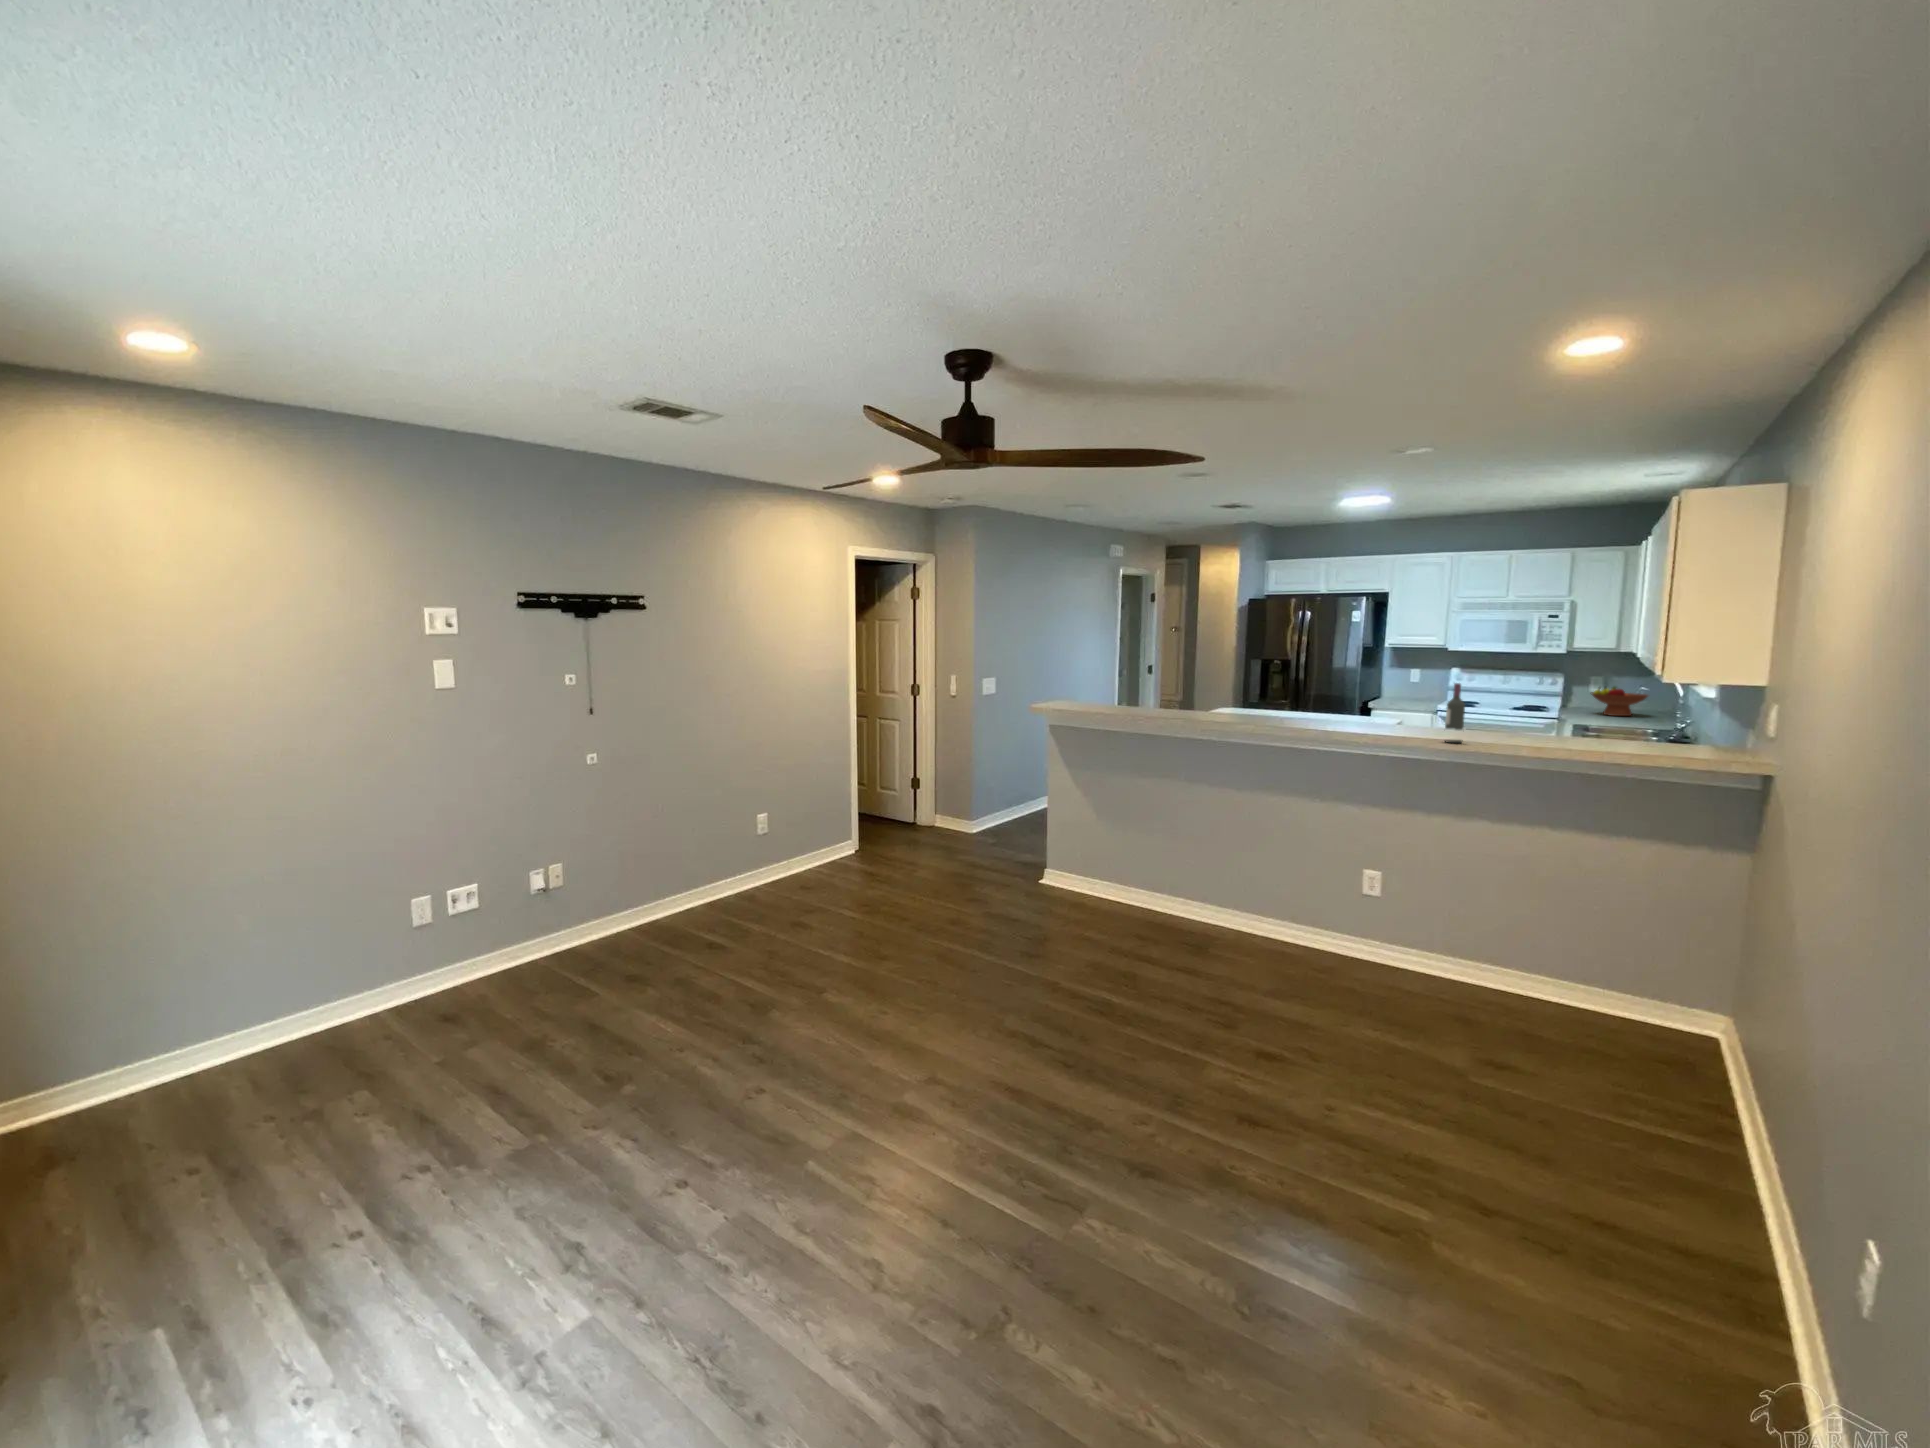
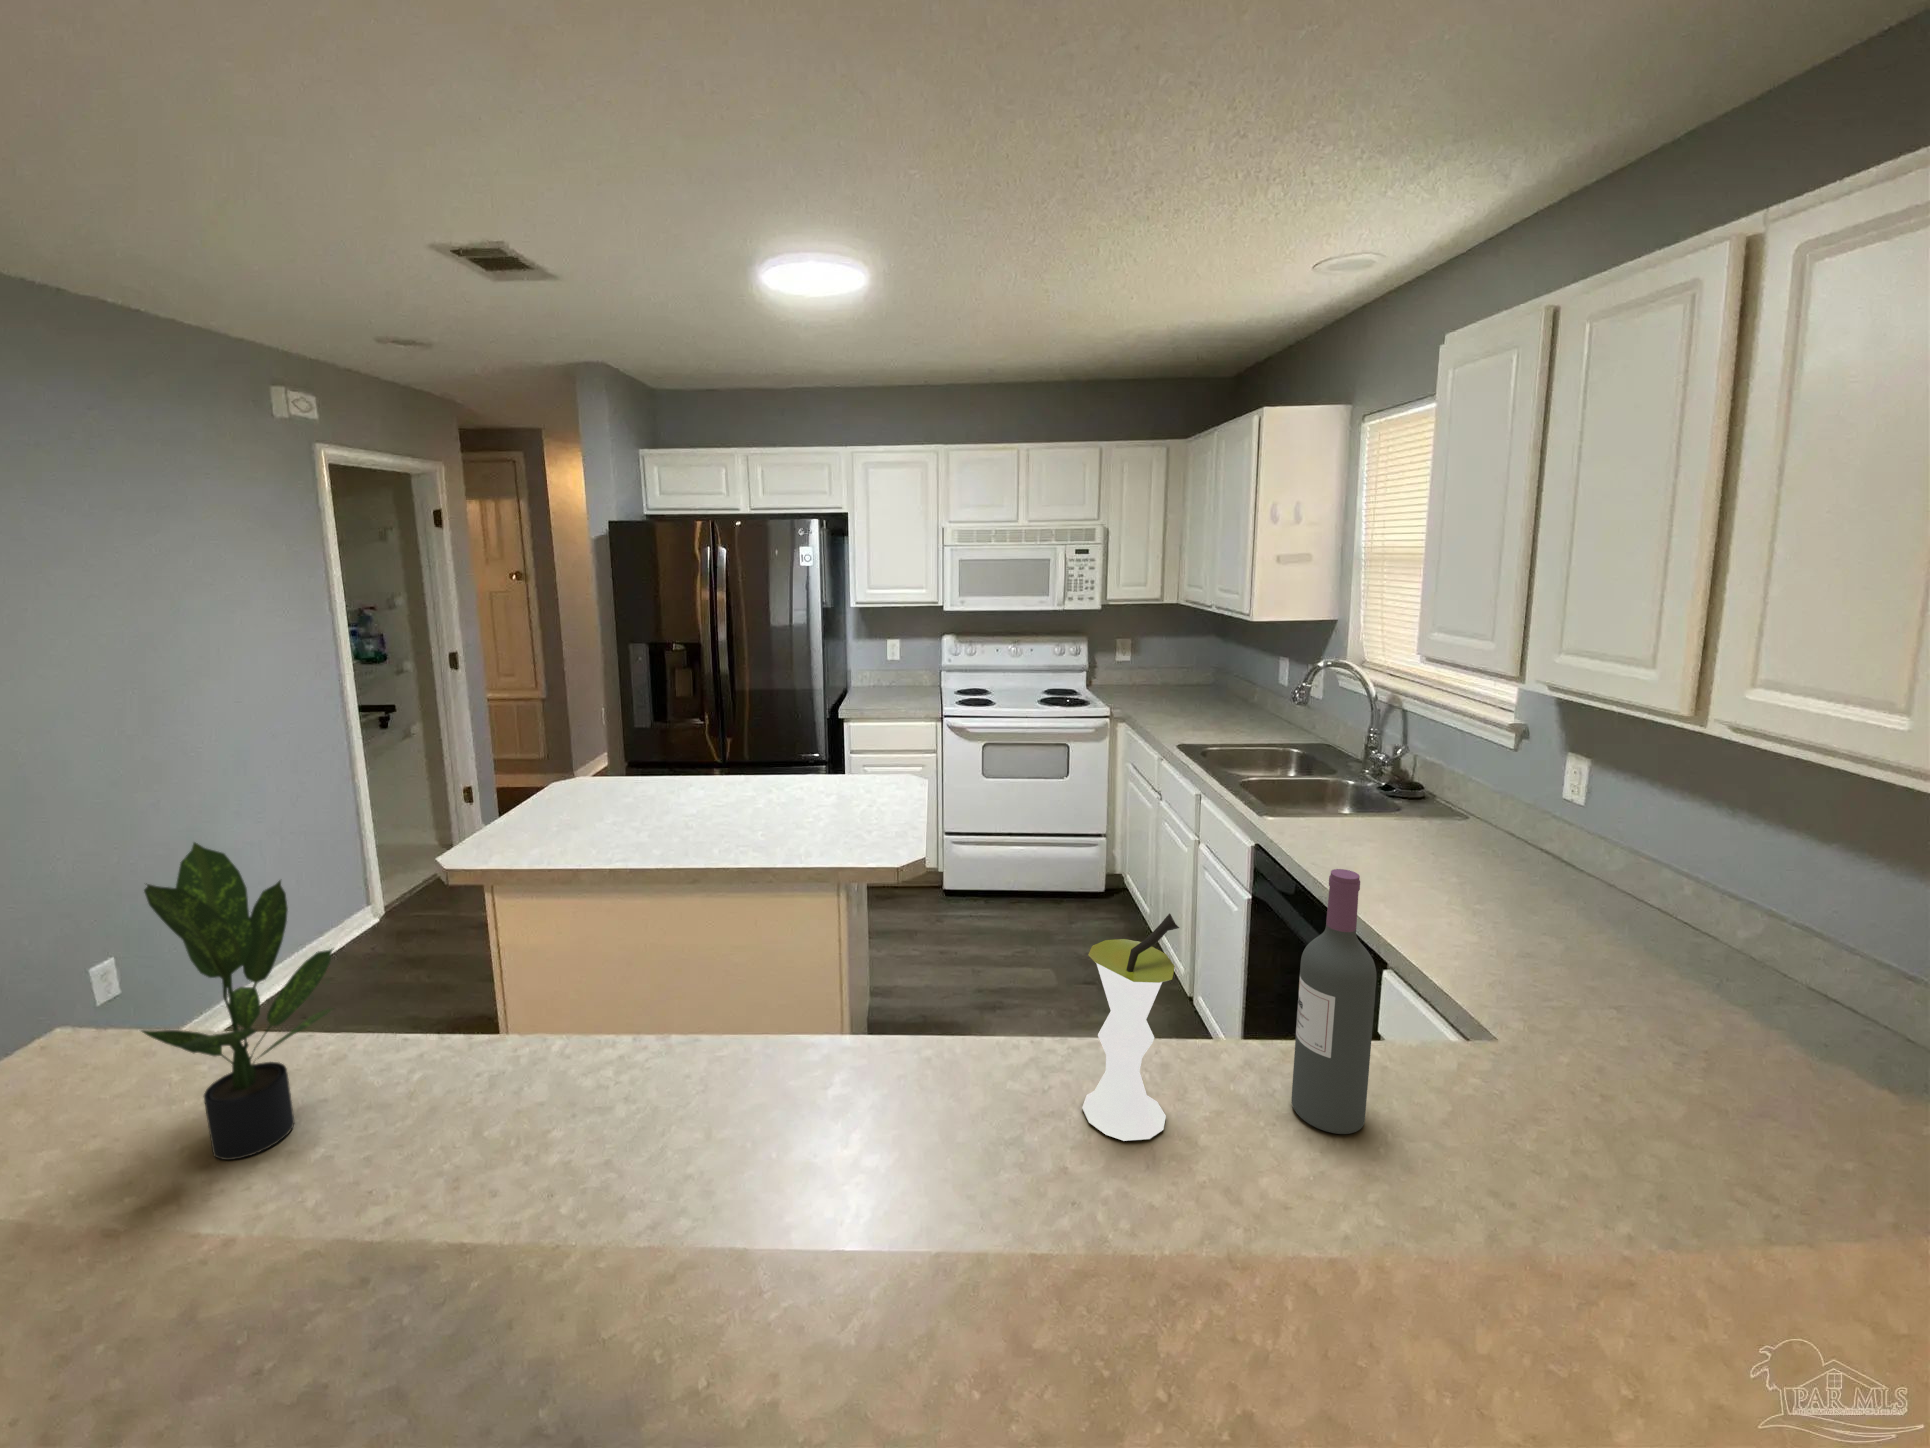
potted plant: none [1188,665,1222,724] -> present [142,842,334,1160]
fruit bowl: present [1592,687,1648,716] -> none [1146,661,1220,709]
vase: none [1388,691,1414,739] -> present [1082,913,1179,1141]

